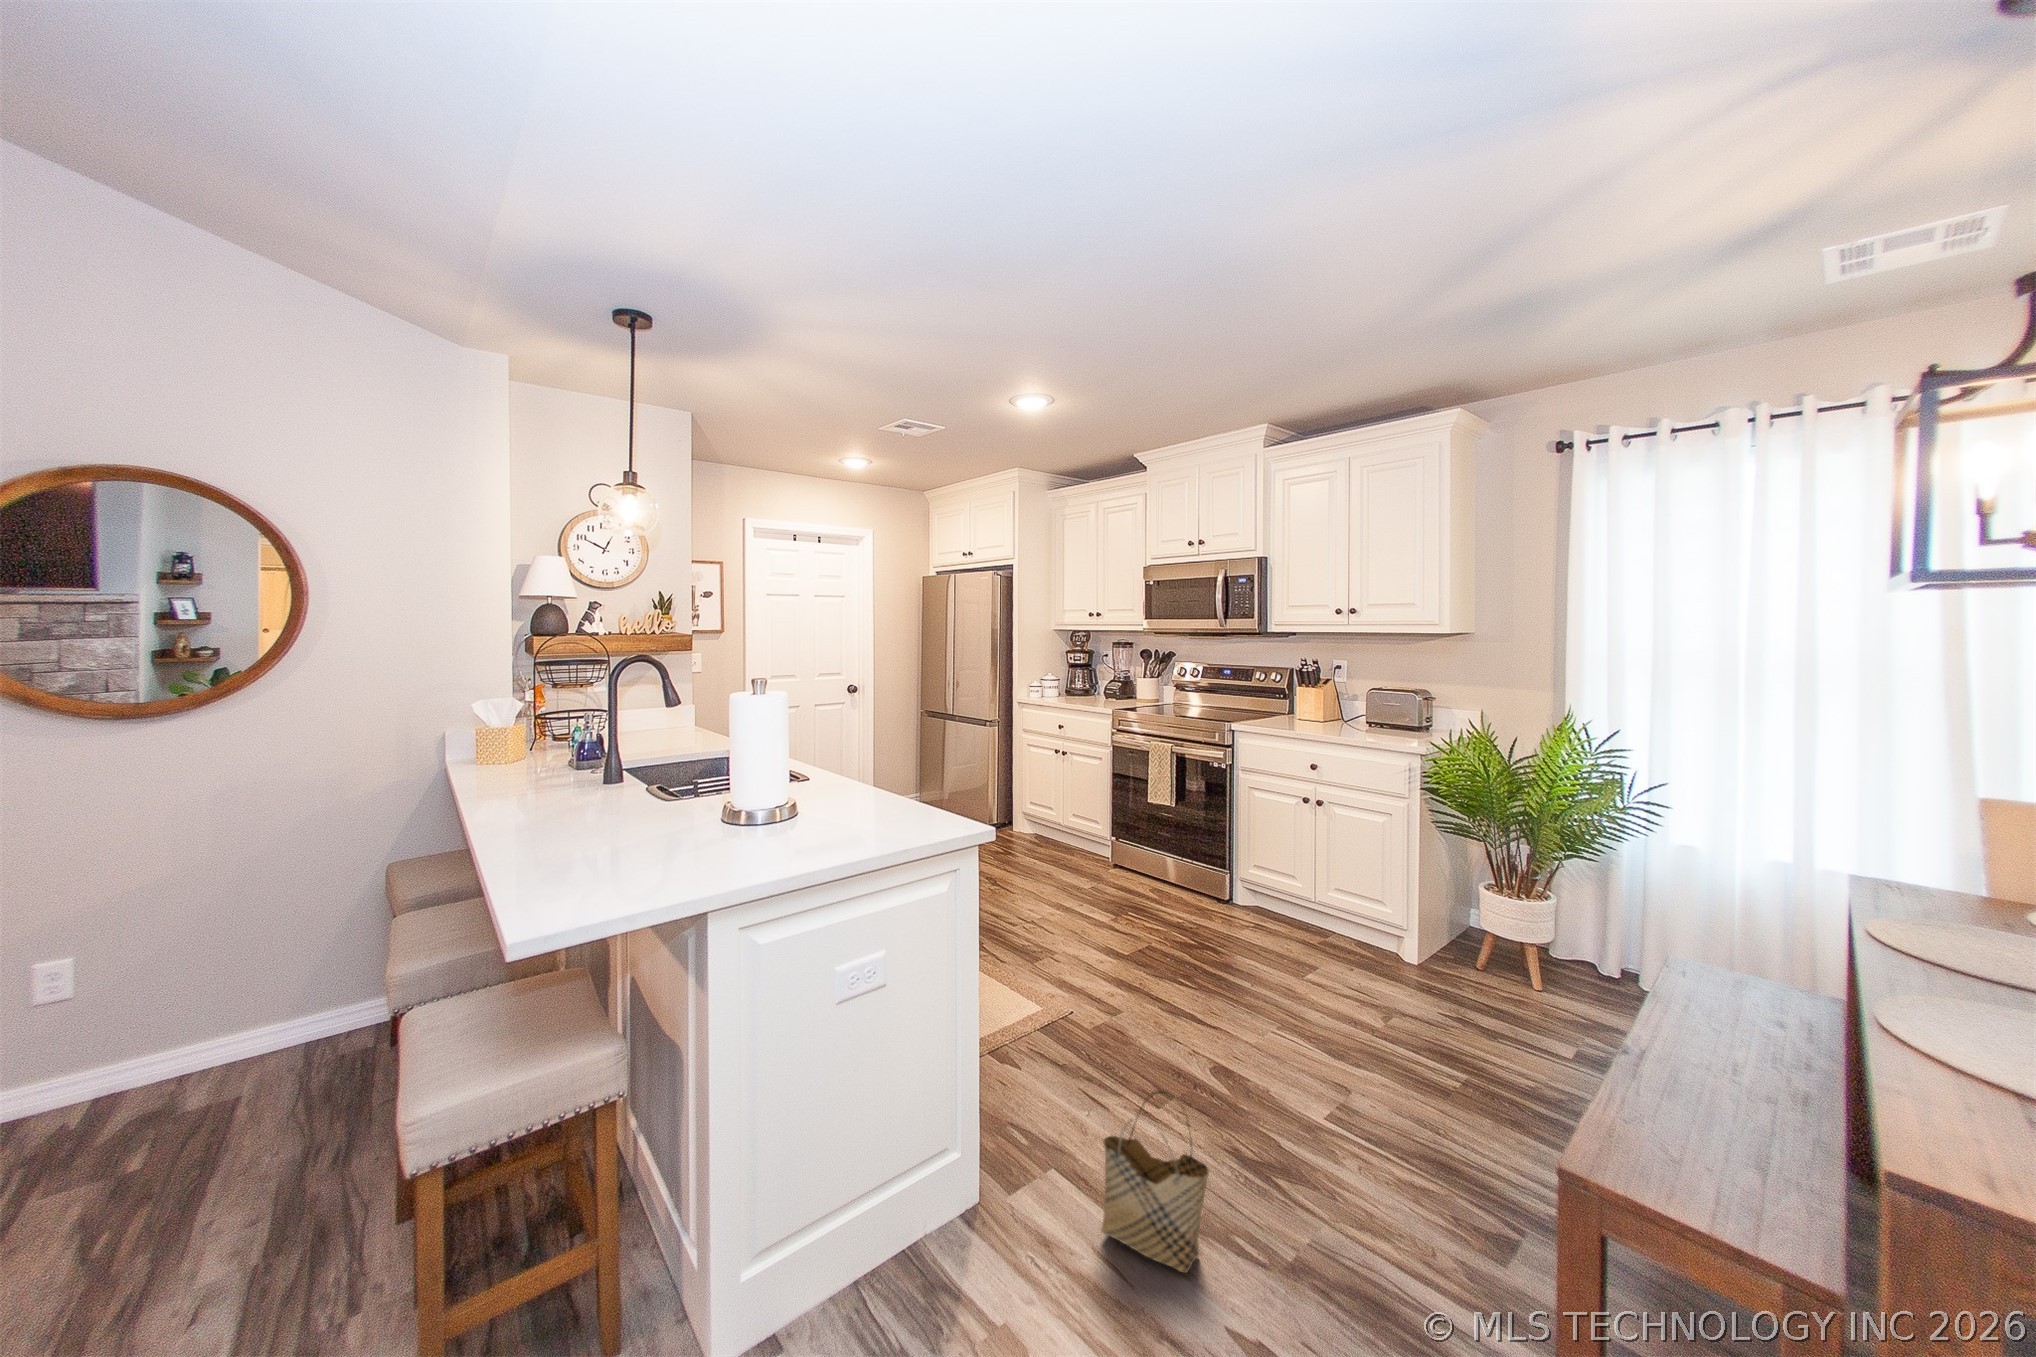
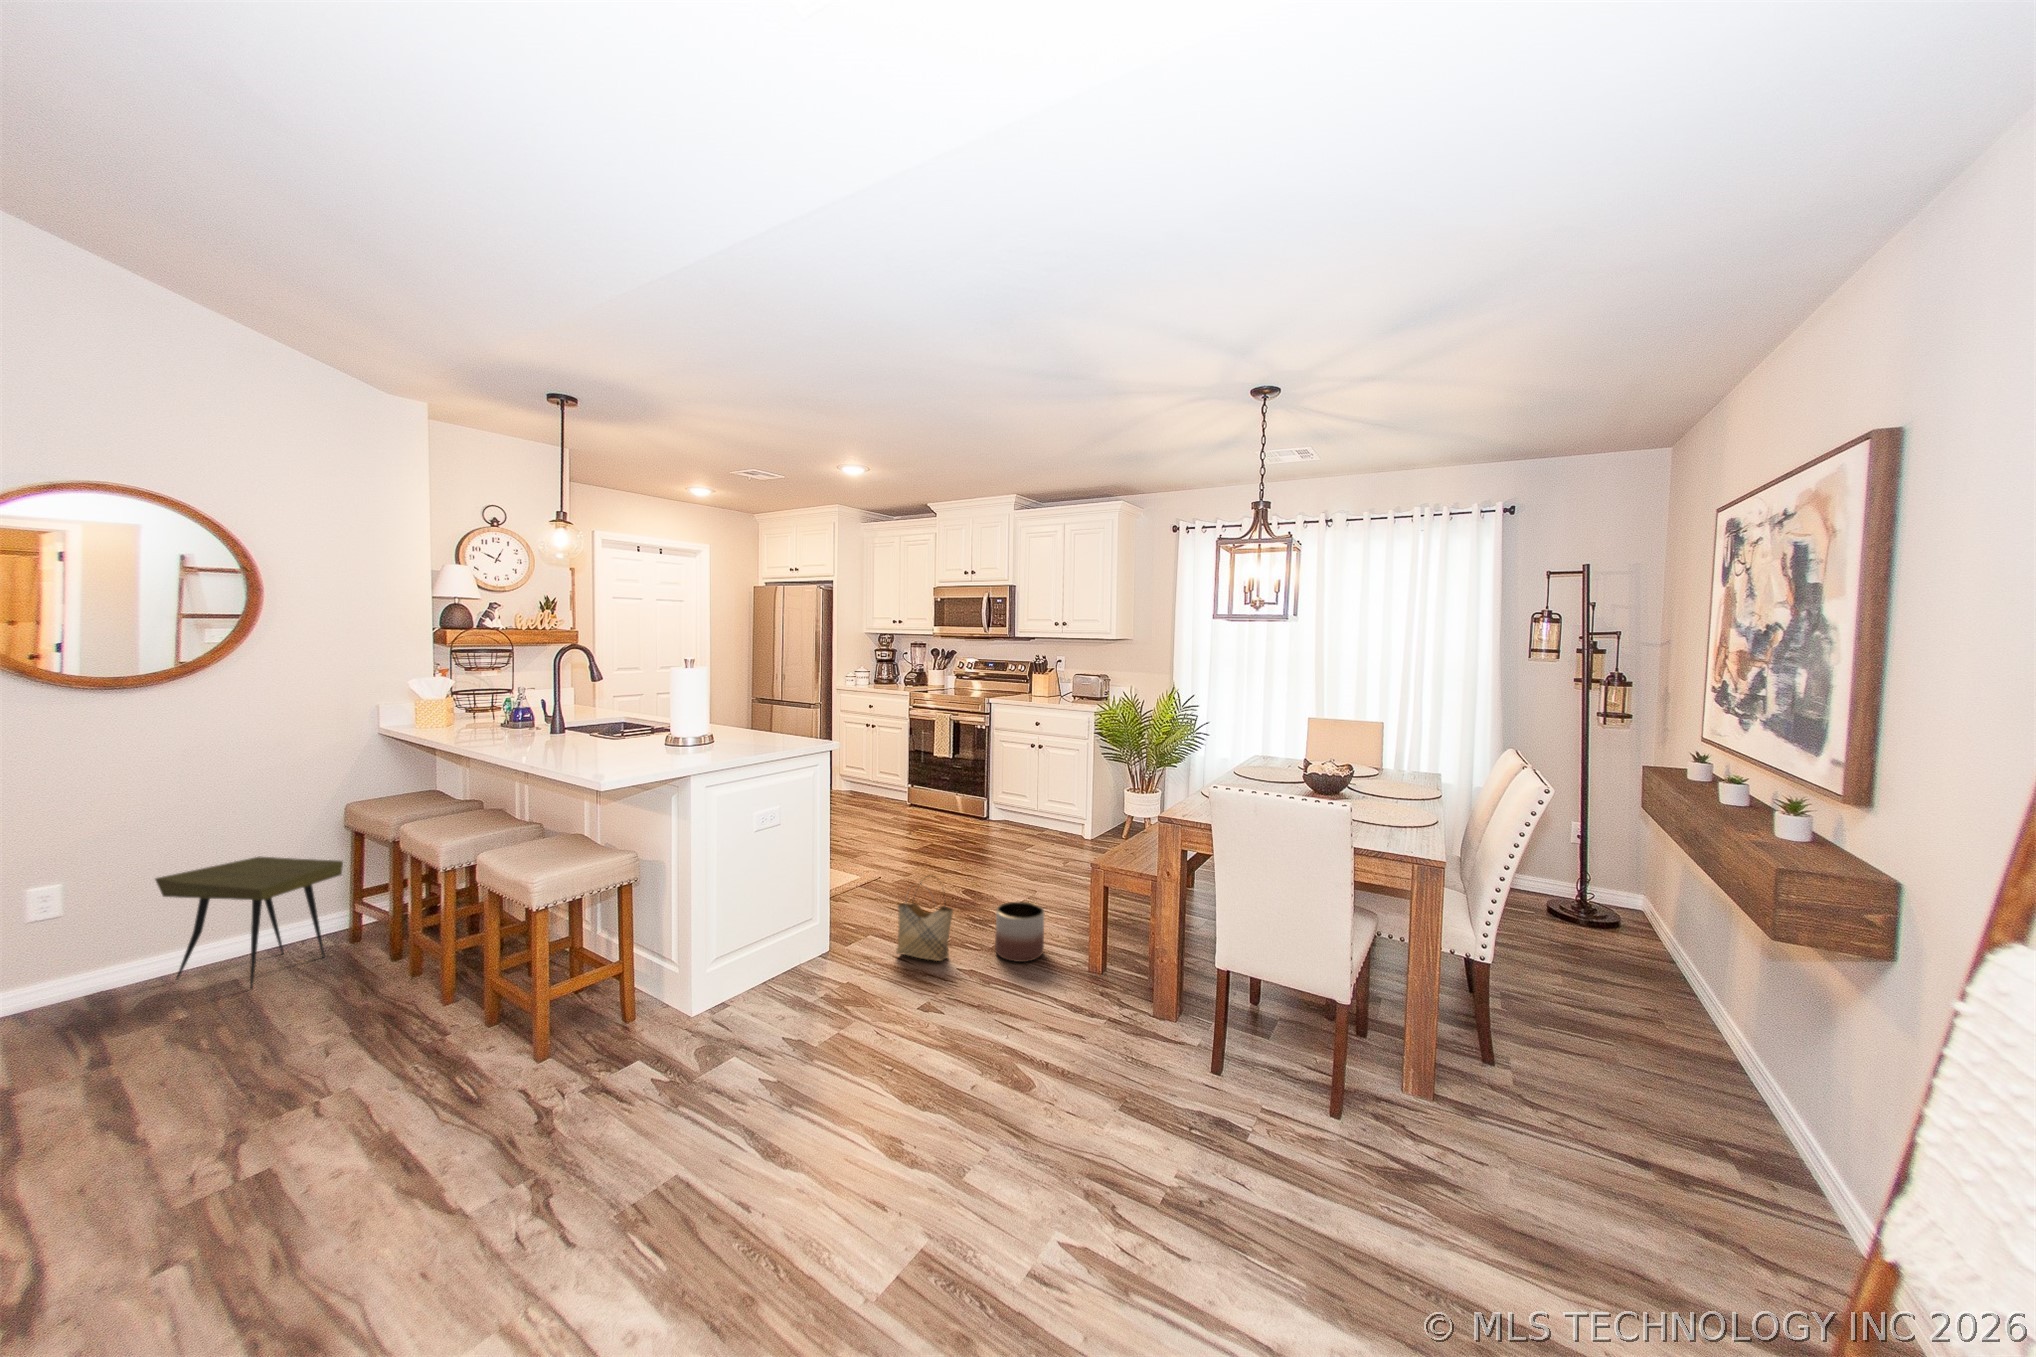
side table: none [108,950,333,1163] -> present [155,857,343,989]
planter: none [1288,1153,1393,1302] -> present [995,902,1044,962]

